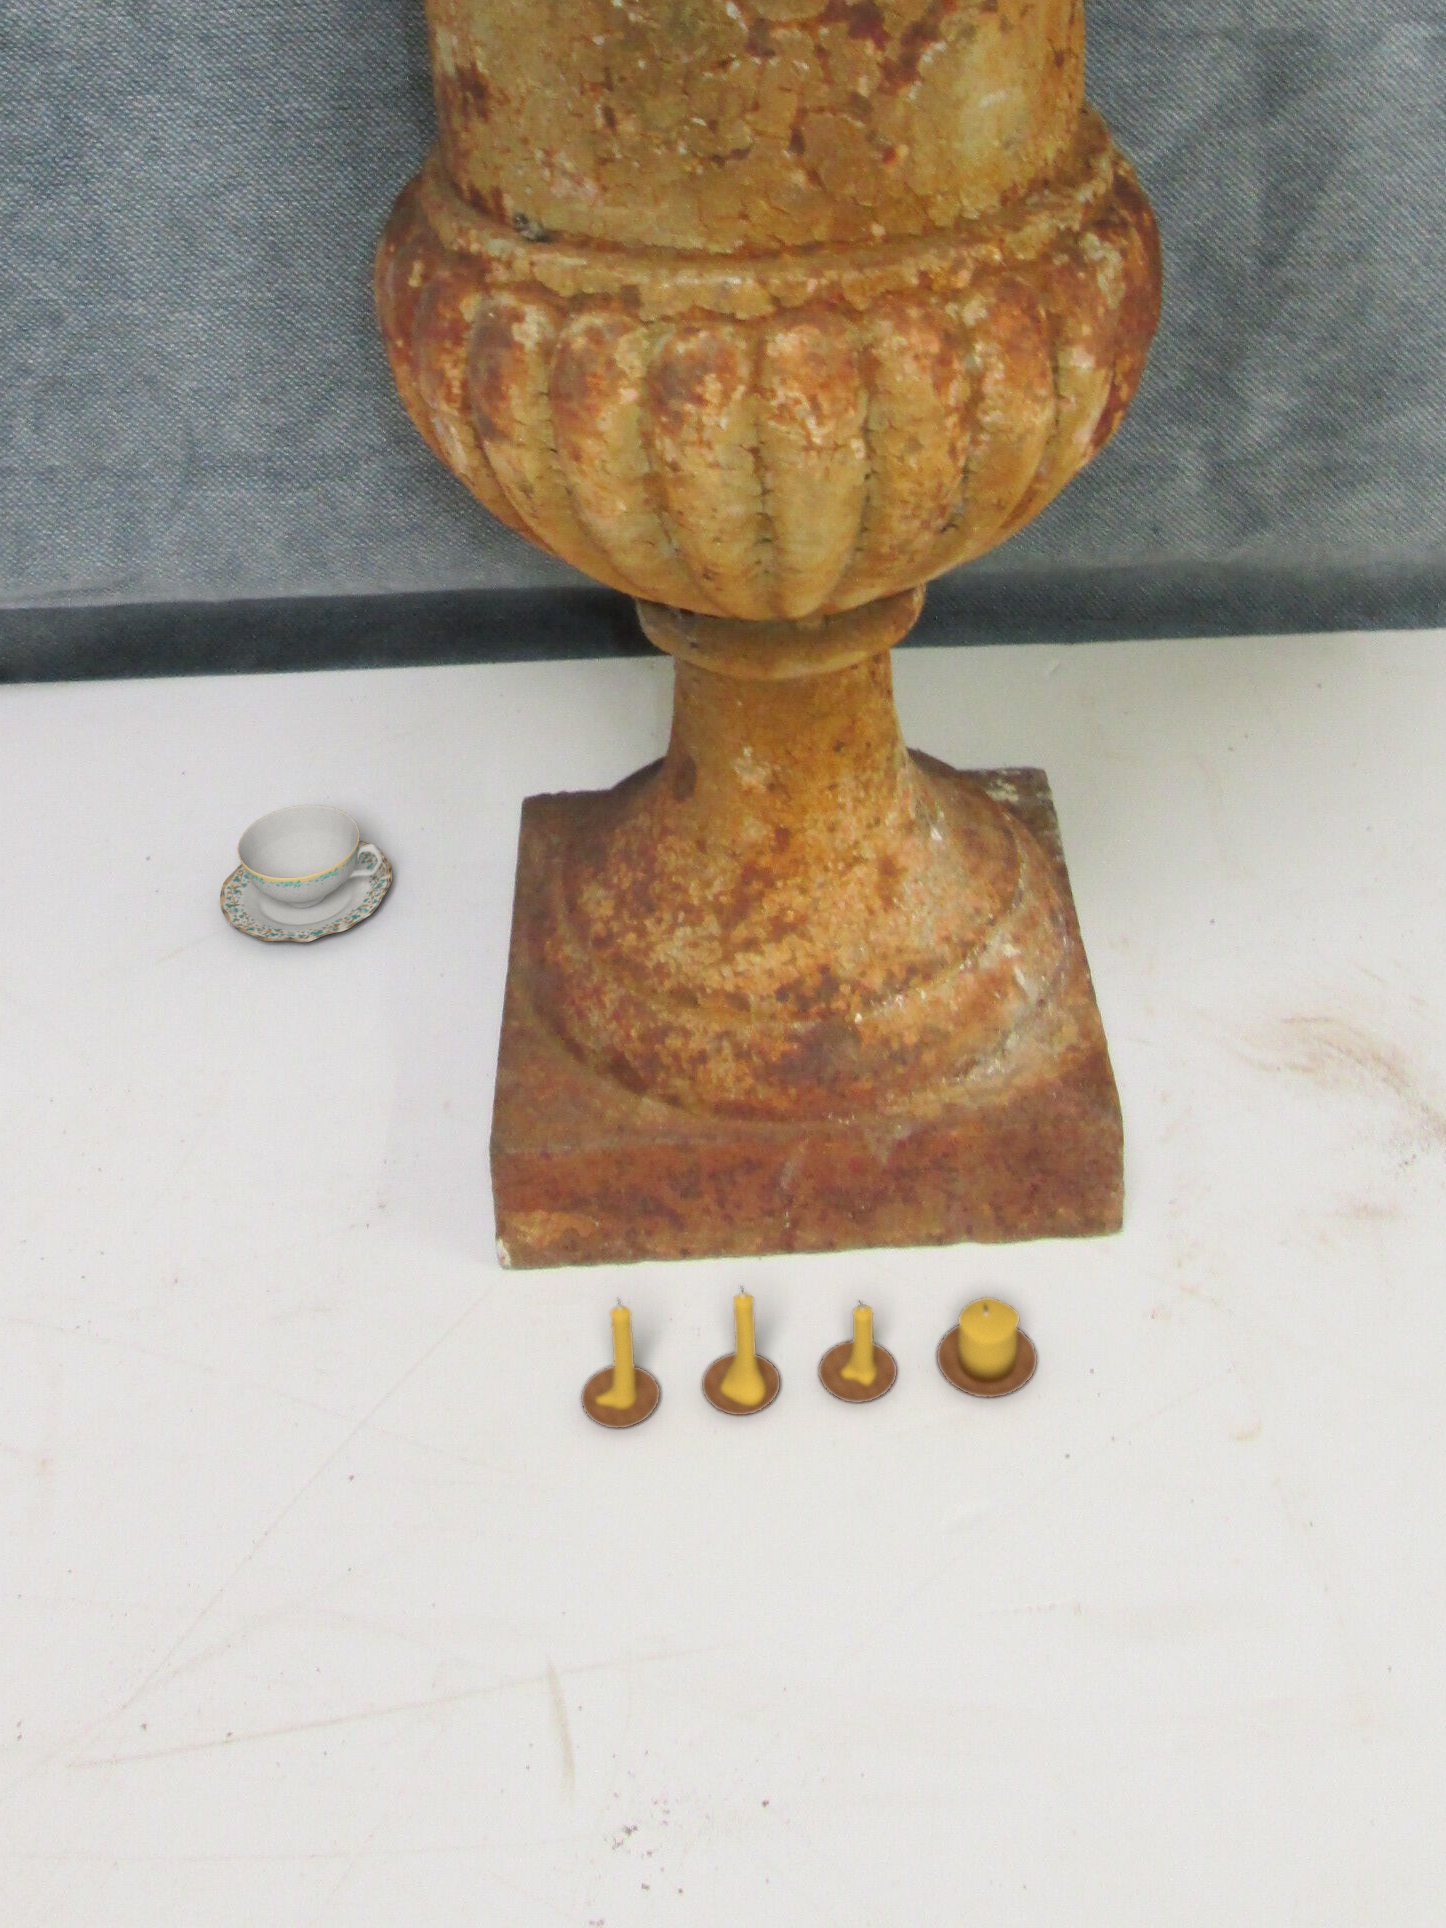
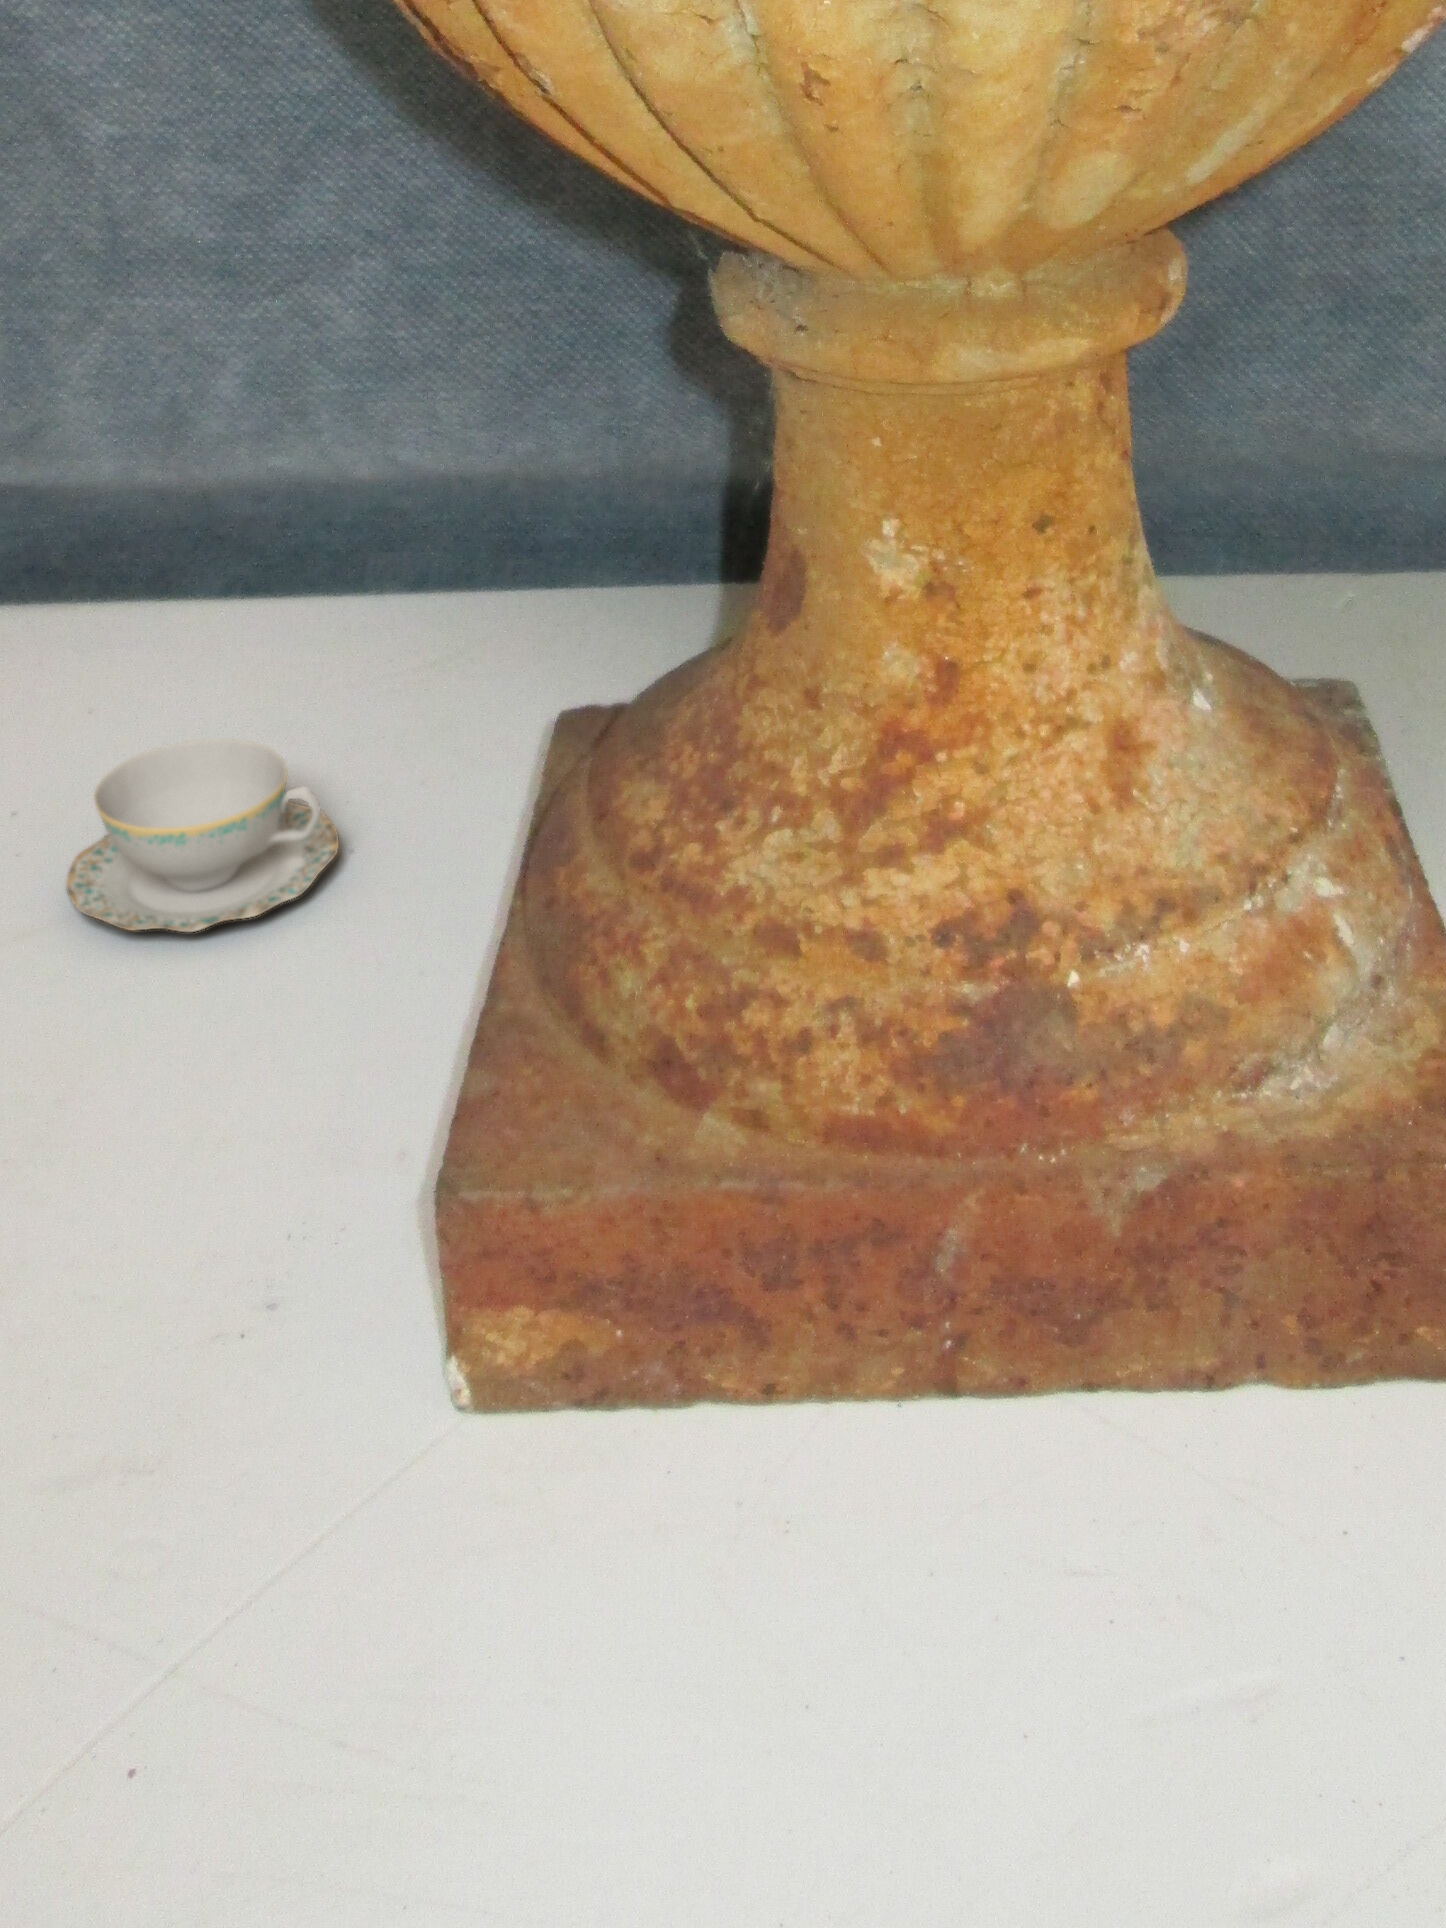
candle: present [582,1290,1037,1428] -> none [568,1392,1405,1667]

